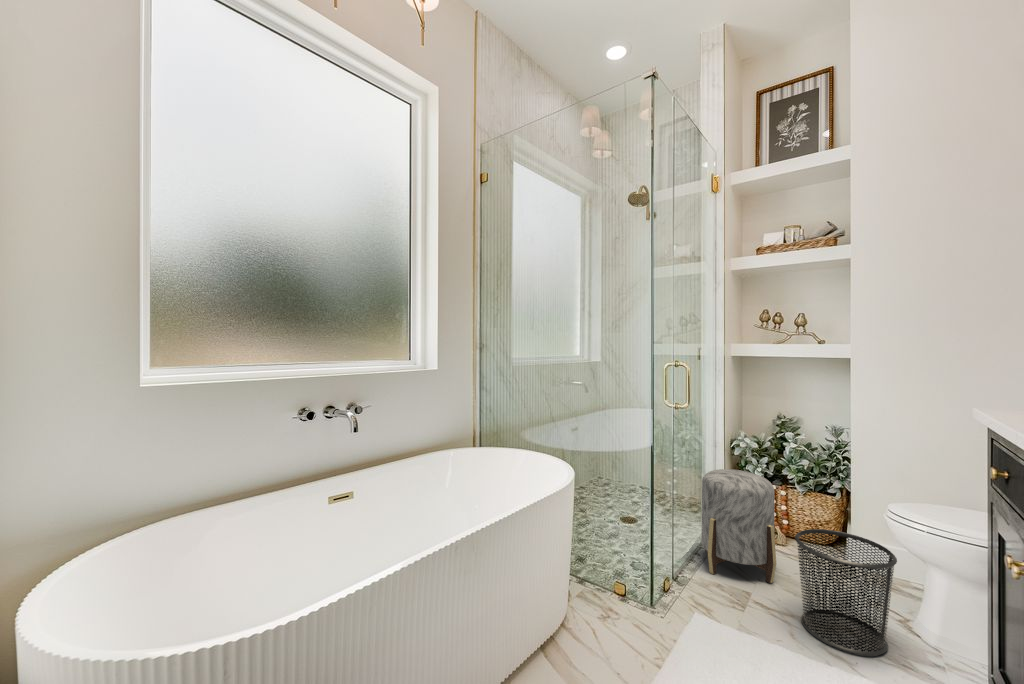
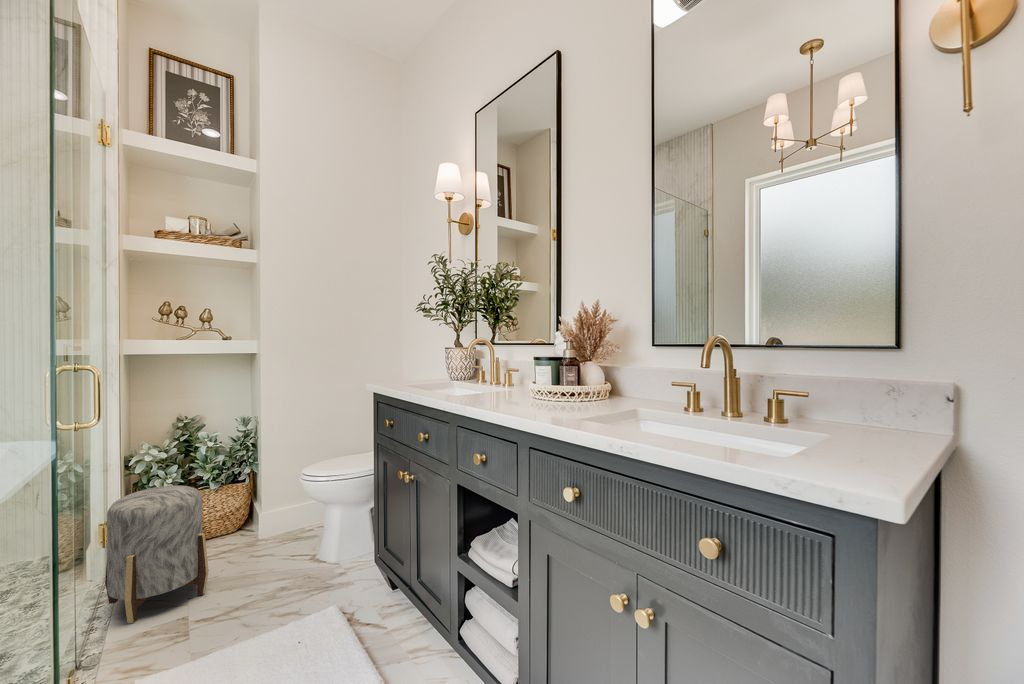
waste bin: present [795,529,897,656] -> none [237,507,320,615]

